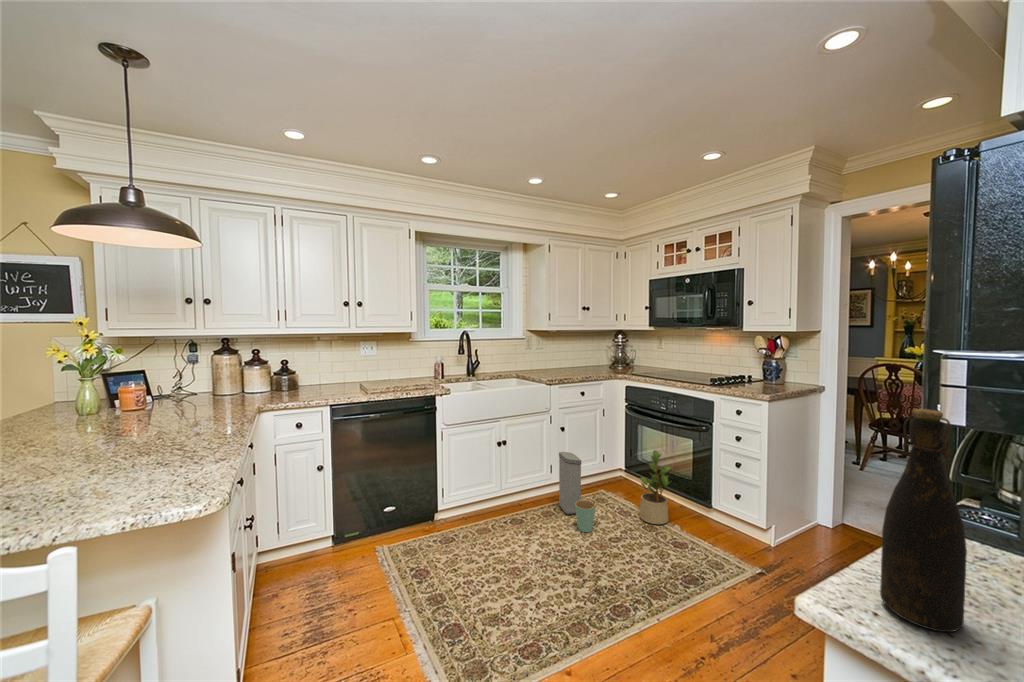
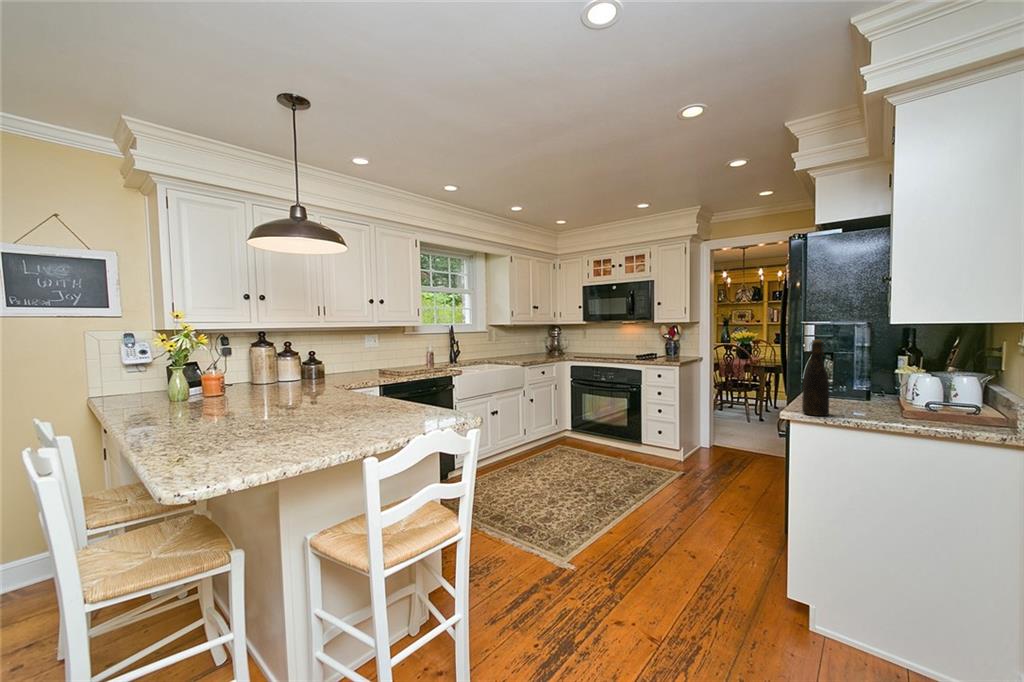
potted plant: present [639,450,671,524] -> none [596,408,620,460]
trash can: present [559,452,595,532] -> none [538,417,574,471]

